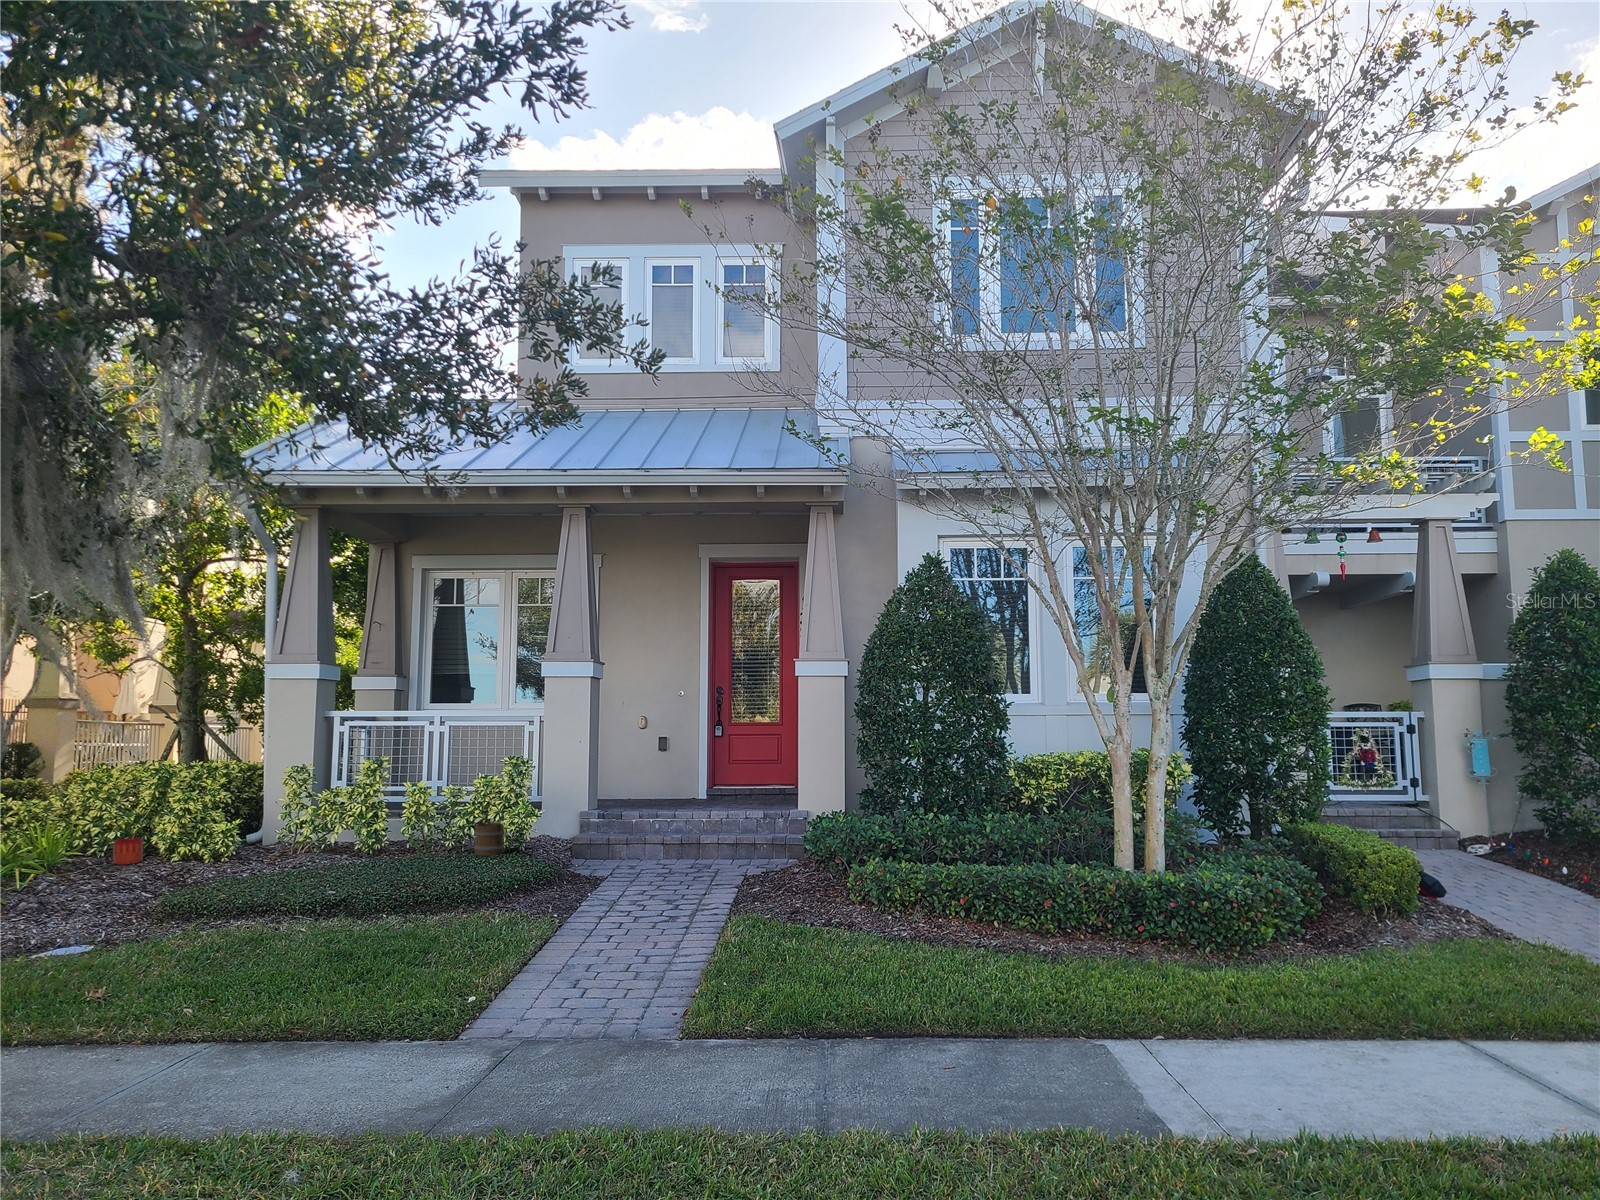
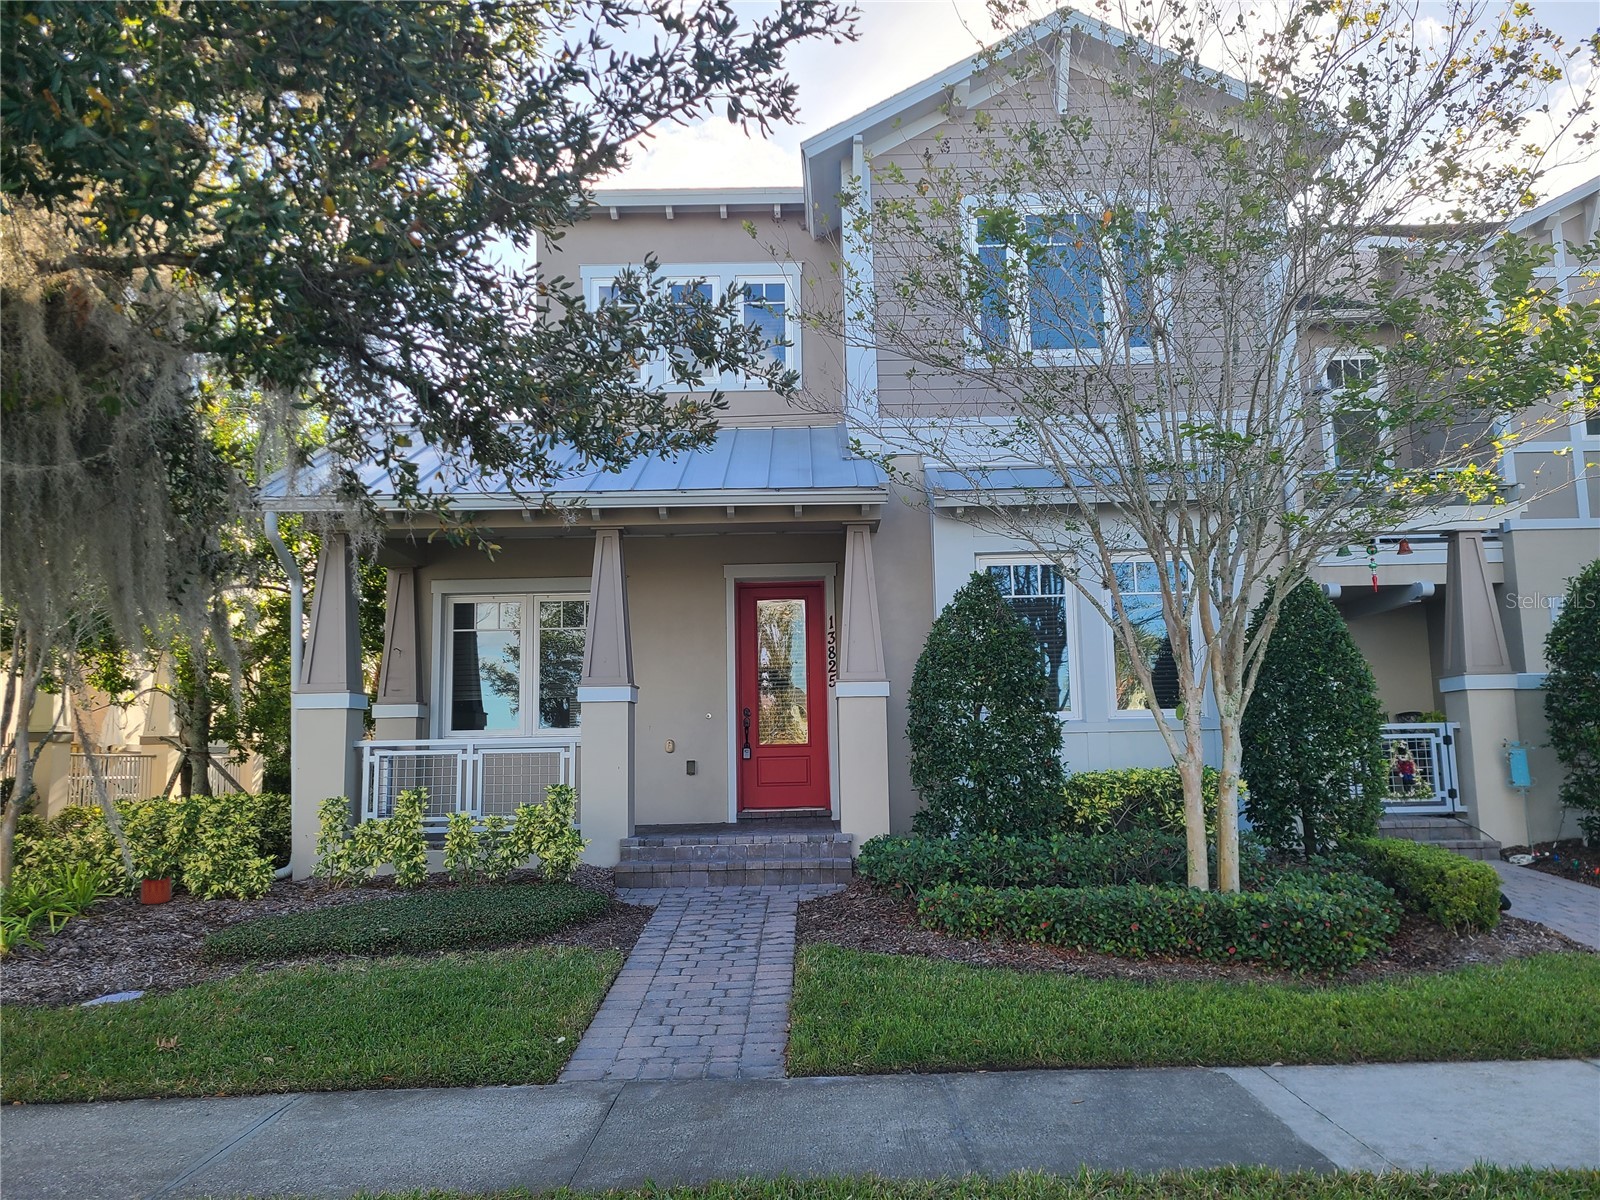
bucket: present [474,820,505,856] -> none [522,840,554,888]

